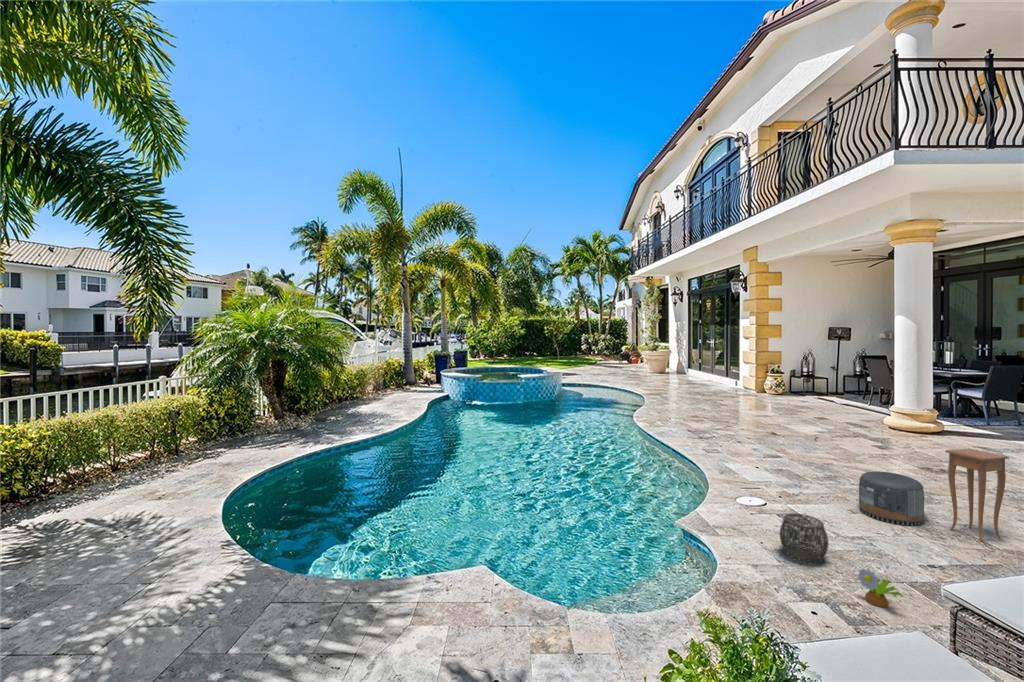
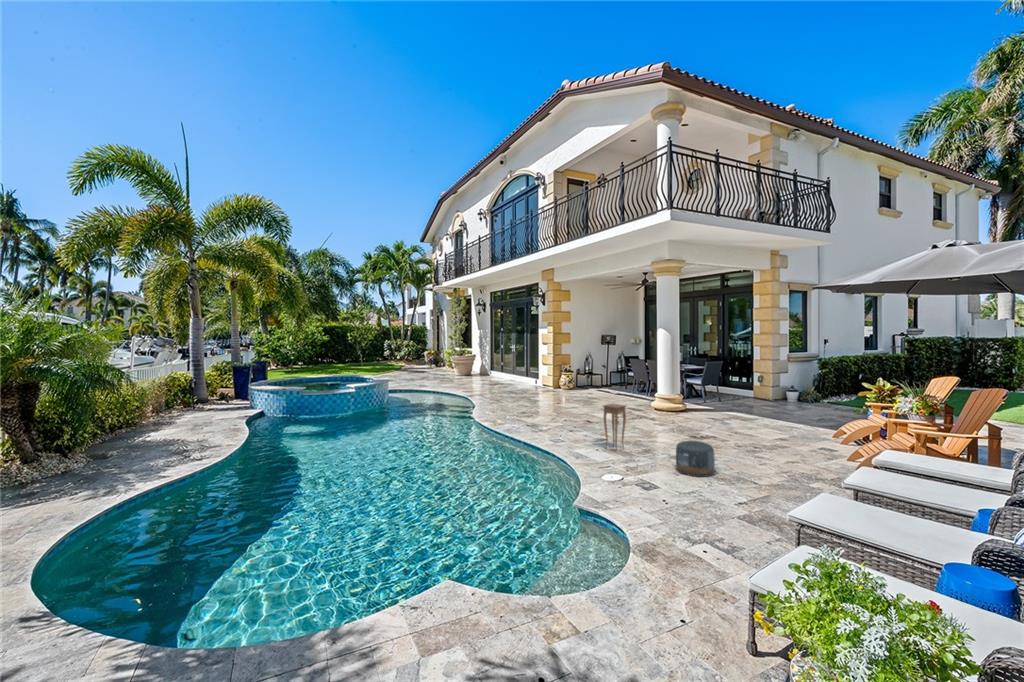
side table: present [945,448,1009,541] -> present [603,404,626,451]
woven basket: present [780,513,829,562] -> none [654,481,687,516]
decorative plant: present [856,568,903,607] -> none [715,511,746,537]

